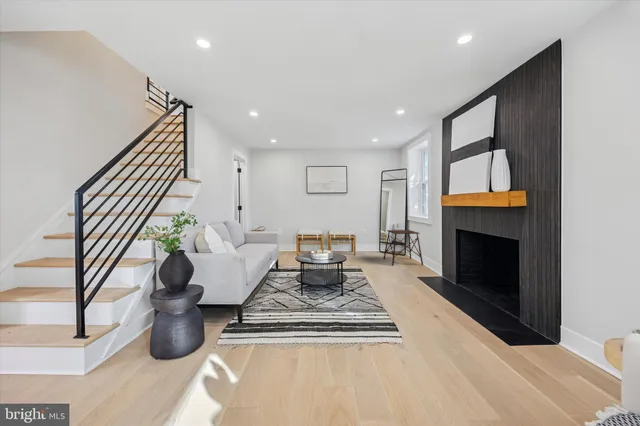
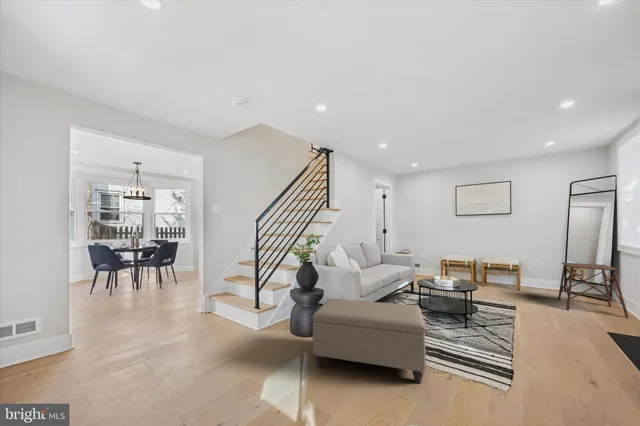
ottoman: none [210,286,345,391] -> present [313,299,426,383]

